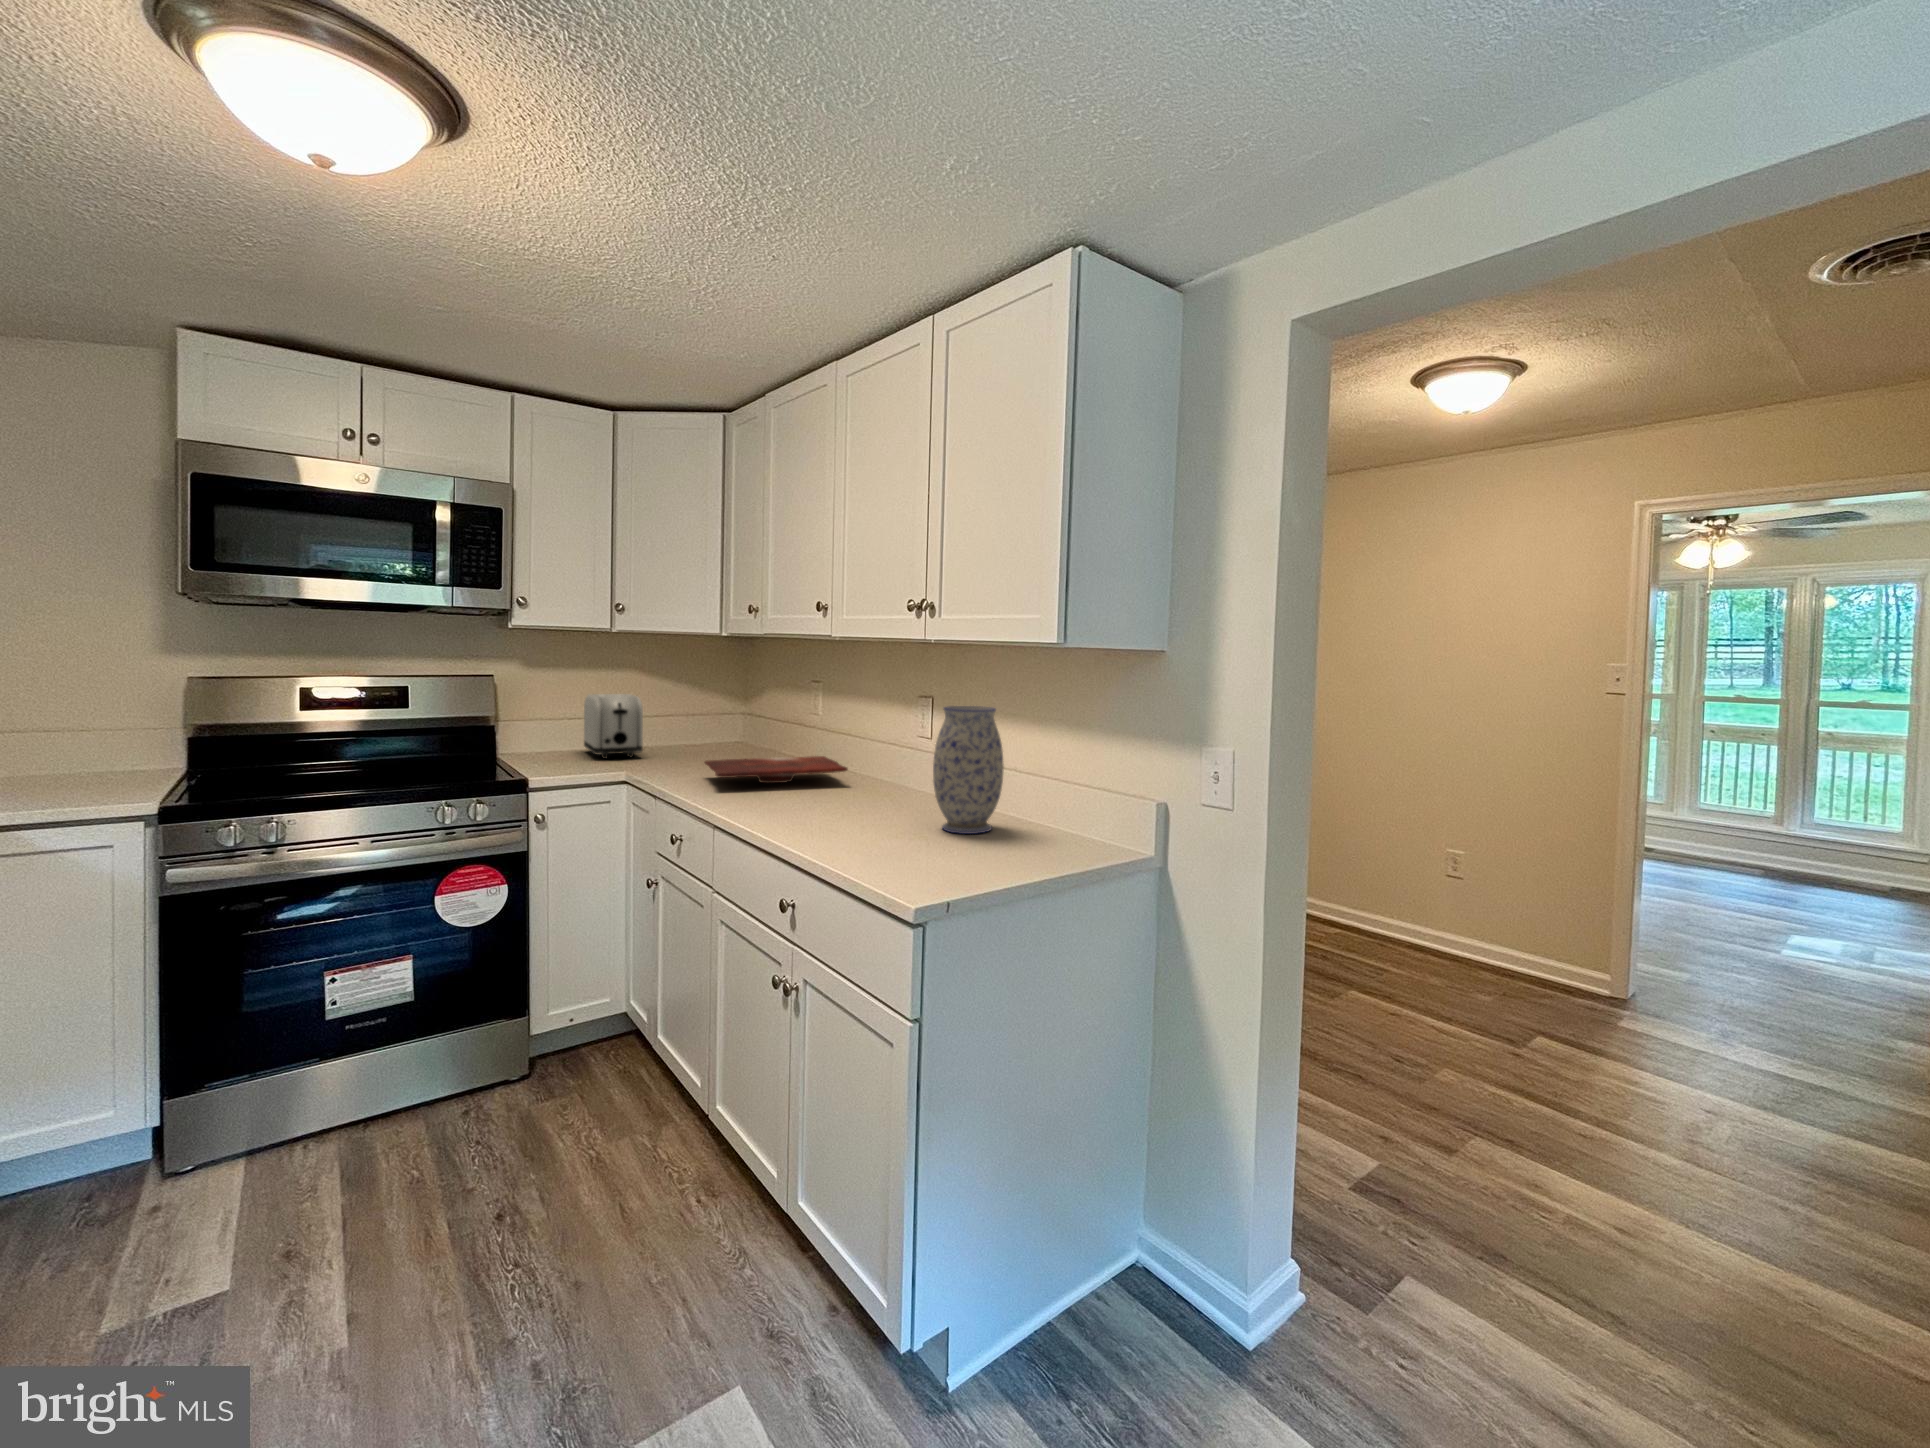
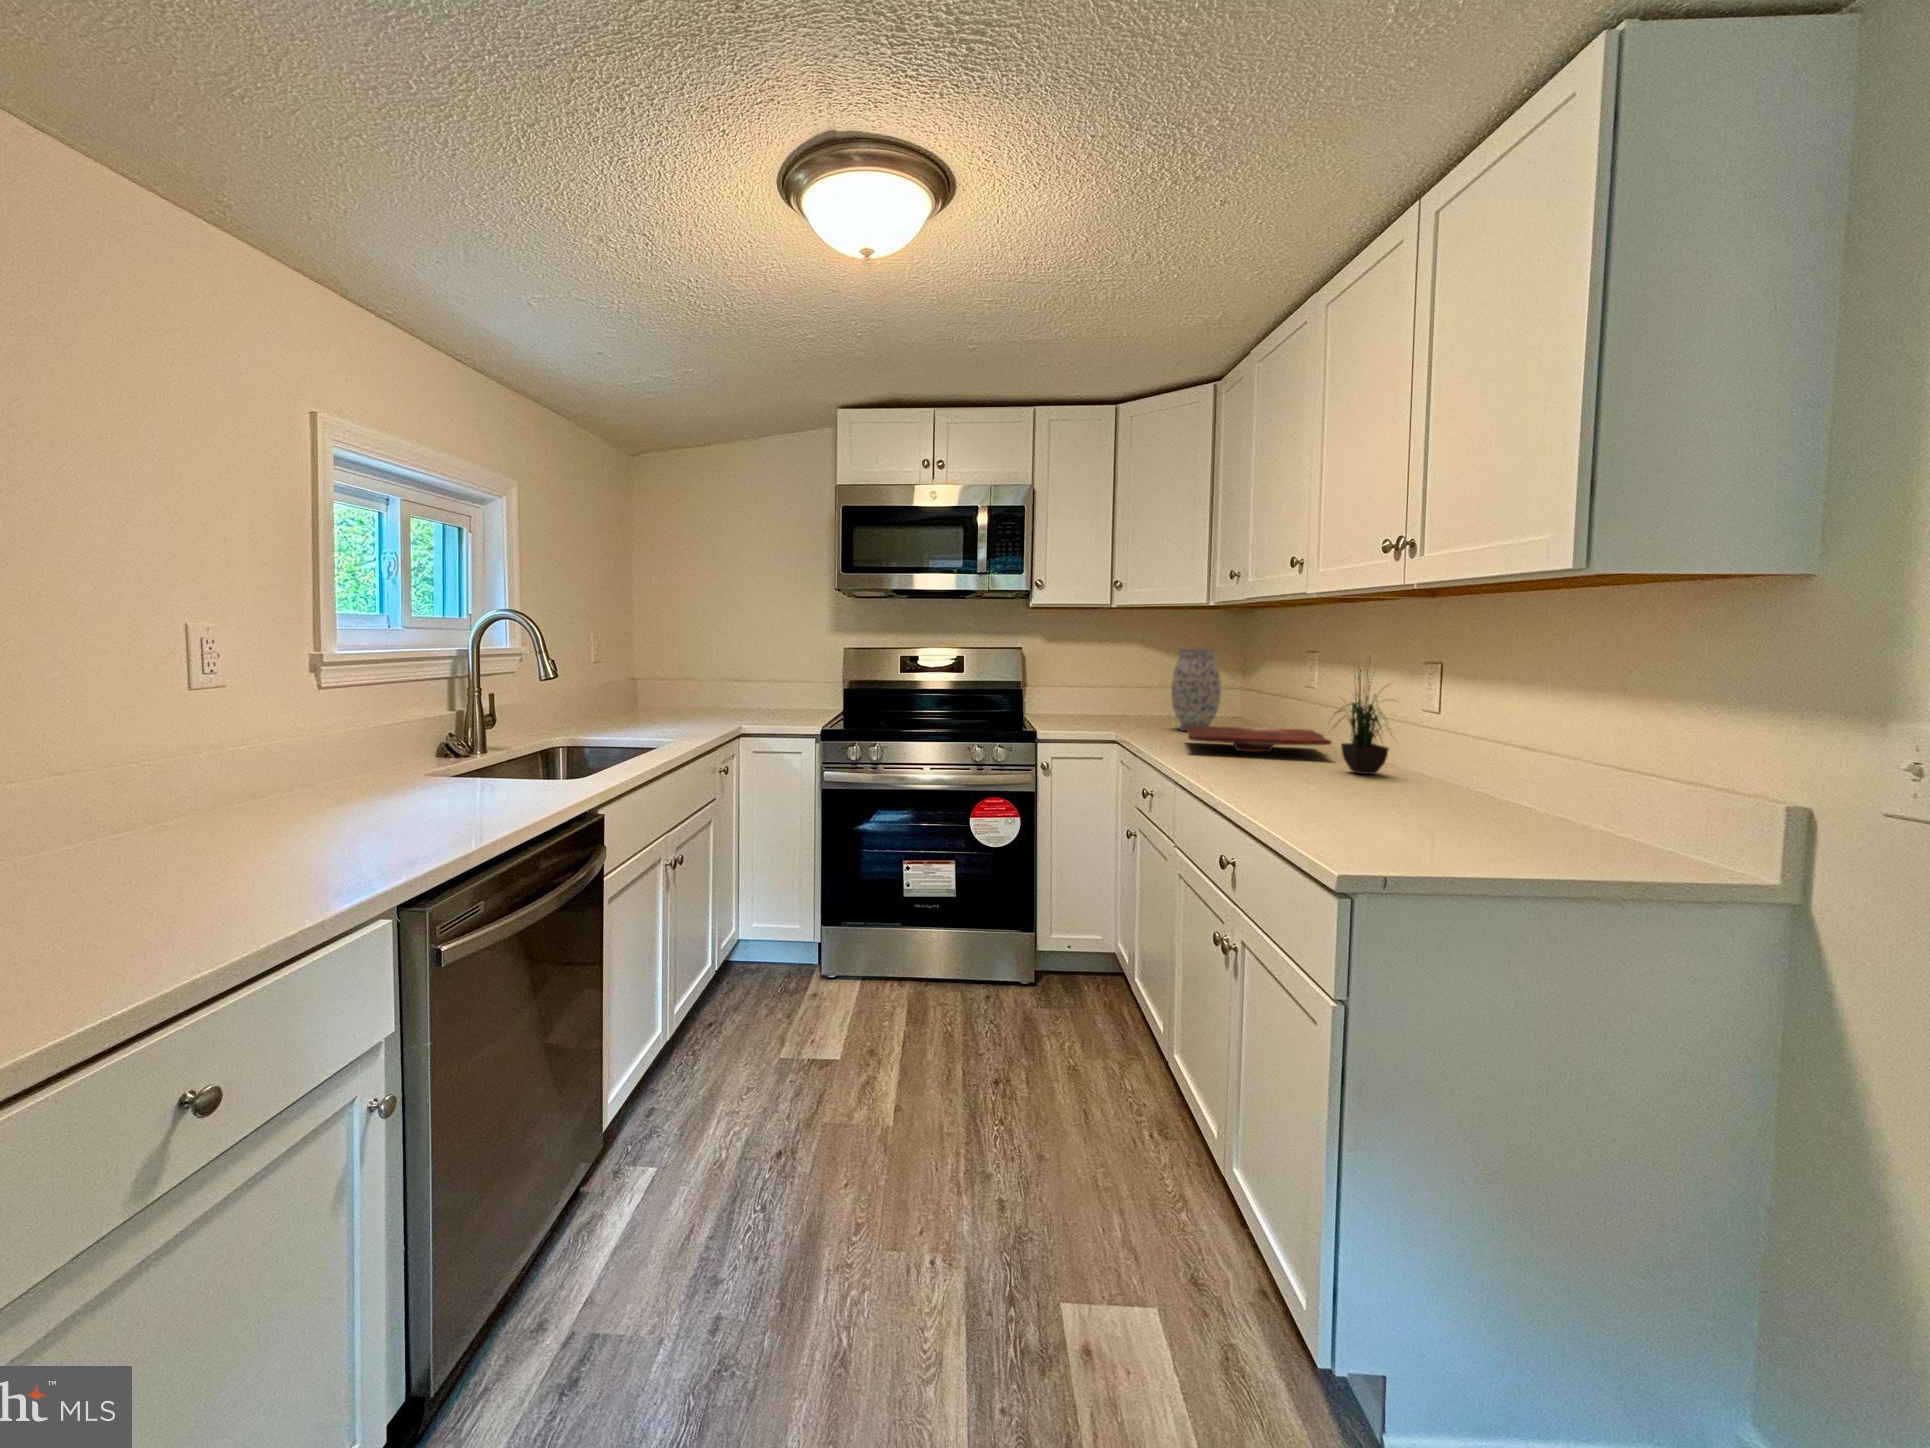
potted plant: none [847,678,912,798] -> present [1334,669,1388,774]
toaster: present [584,694,643,759] -> none [1093,665,1139,723]
vase: present [933,706,1004,834] -> present [1171,649,1221,731]

